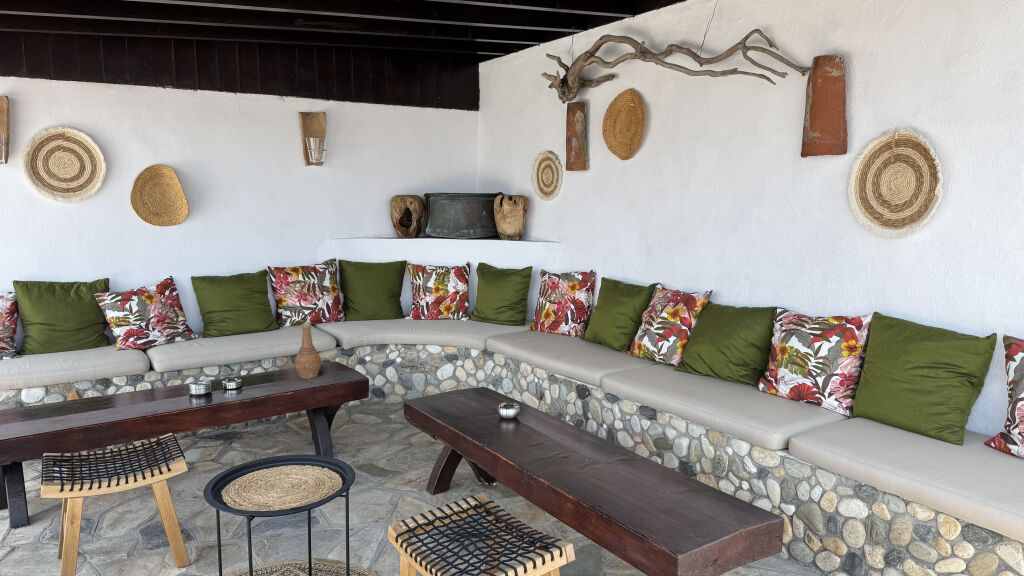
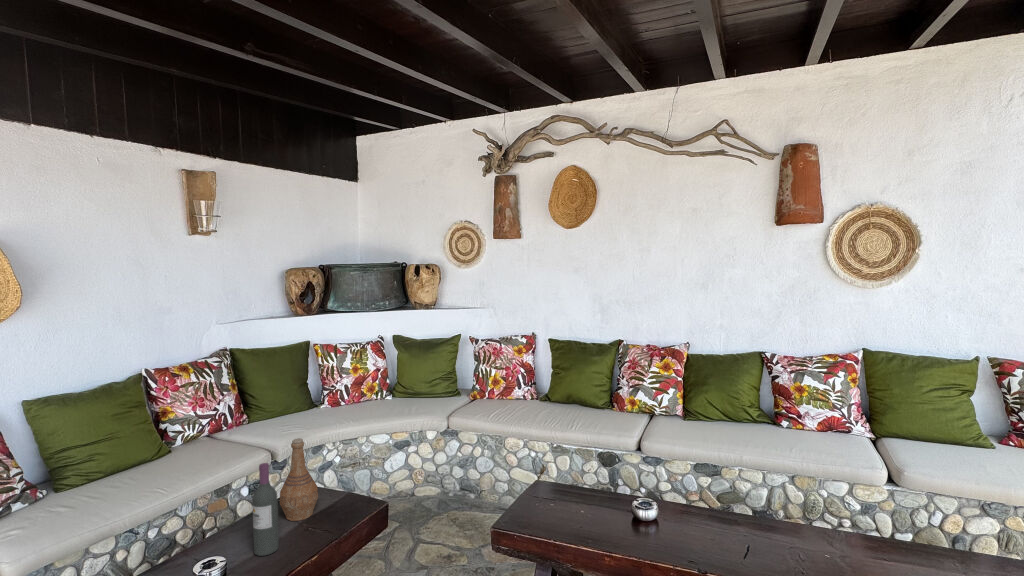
wine bottle: none [260,331,277,389] -> present [252,463,279,556]

